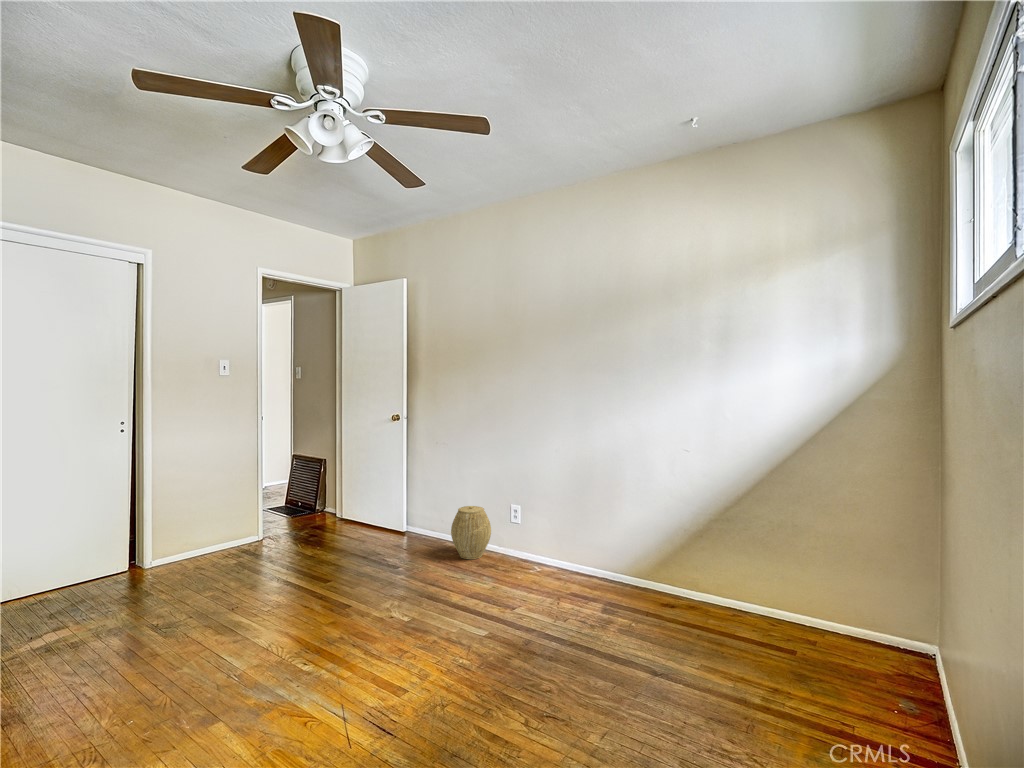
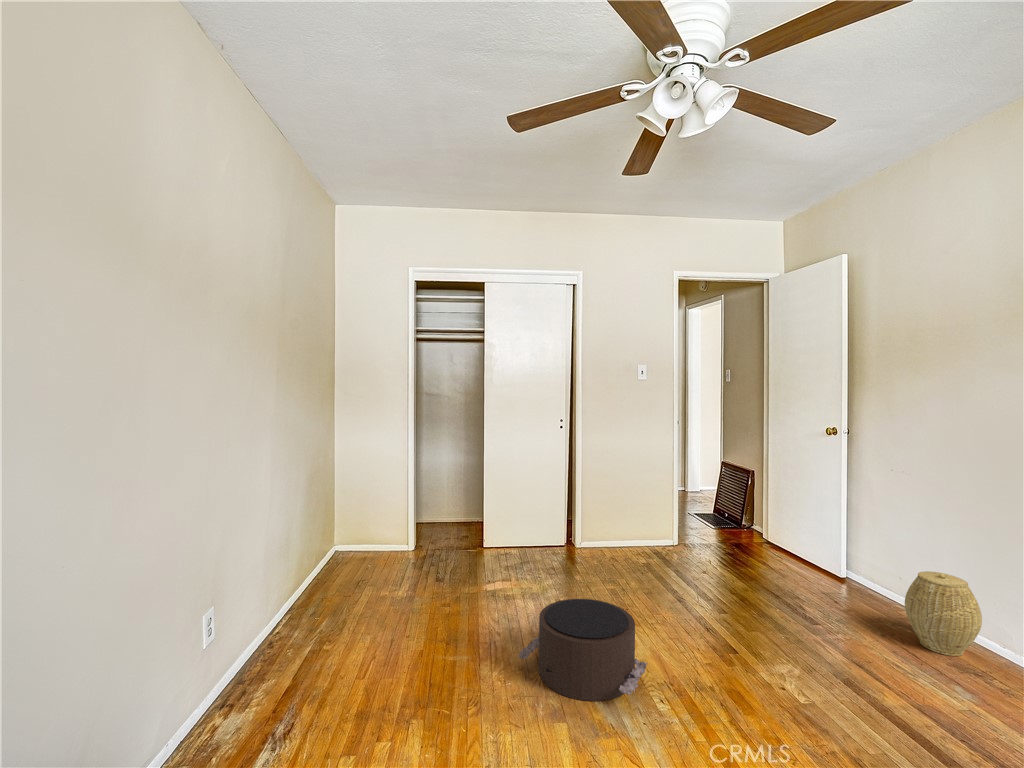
pouf: none [133,600,284,707] -> present [518,599,647,701]

